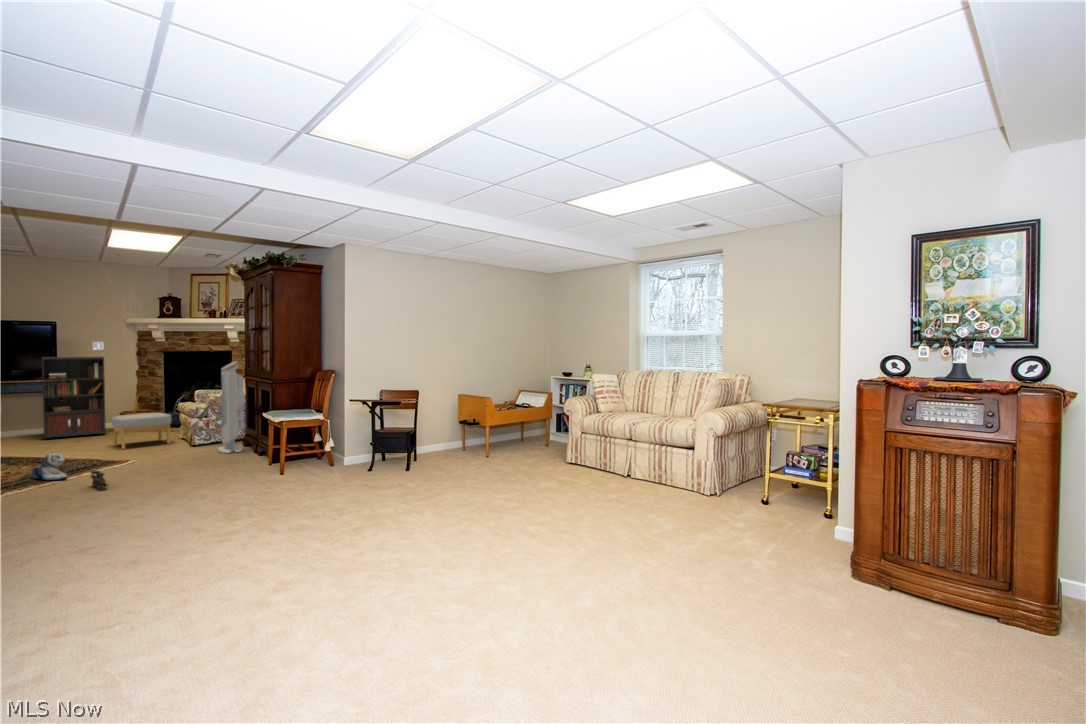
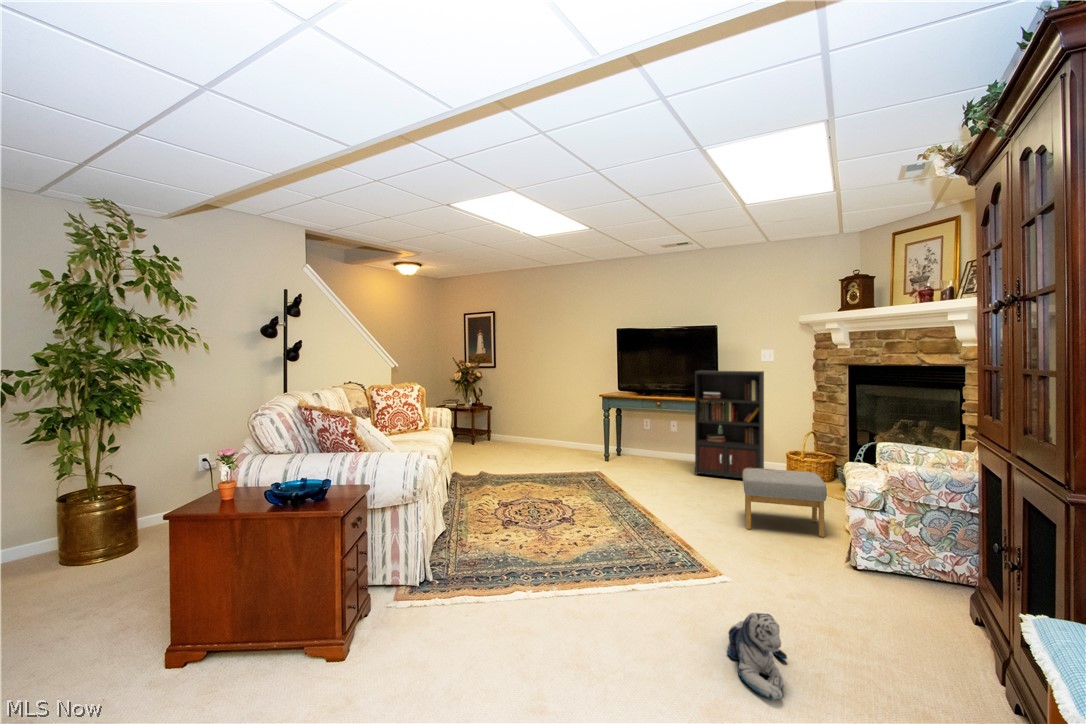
air purifier: present [218,361,244,453] -> none [899,397,970,641]
plush toy: present [32,453,67,480] -> present [727,613,787,700]
toy train: present [91,470,108,489] -> none [578,613,607,682]

